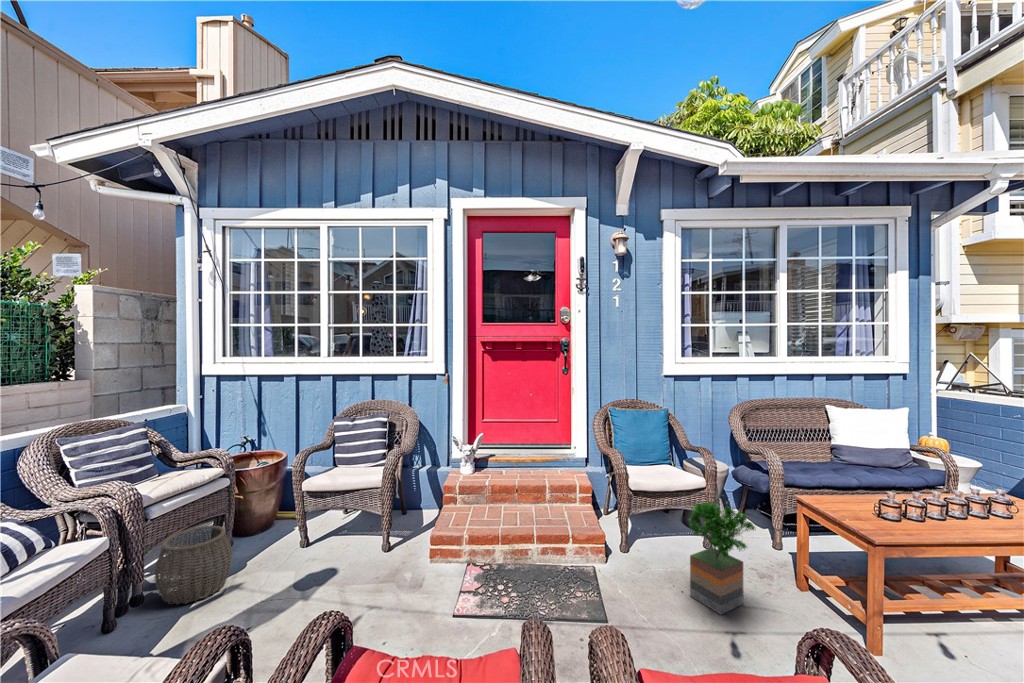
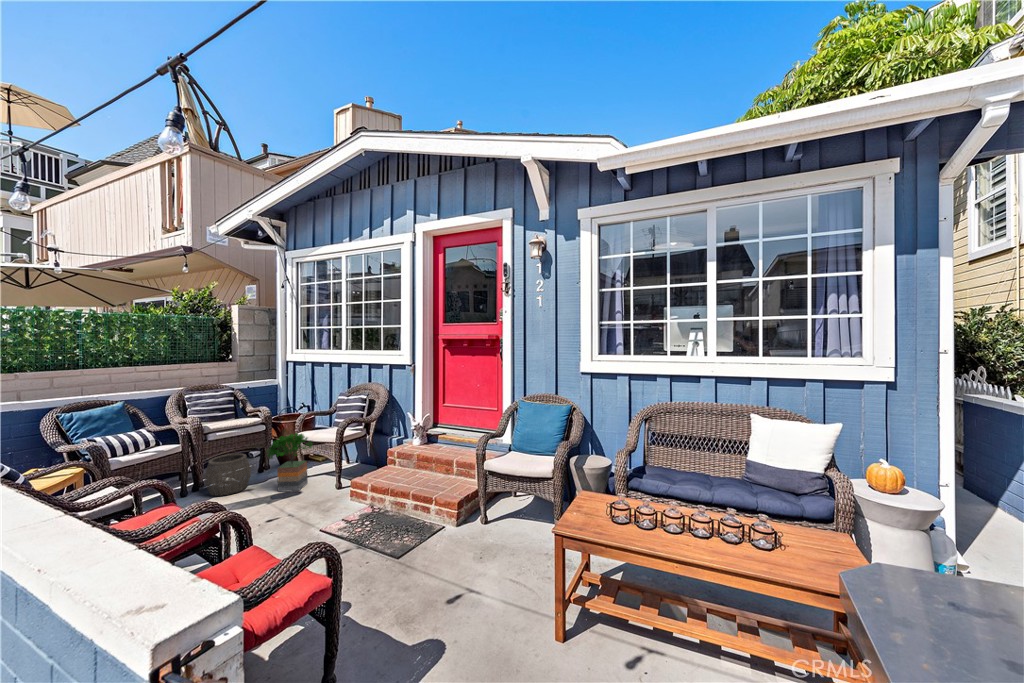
potted tree: present [689,502,755,615] -> present [267,433,312,492]

